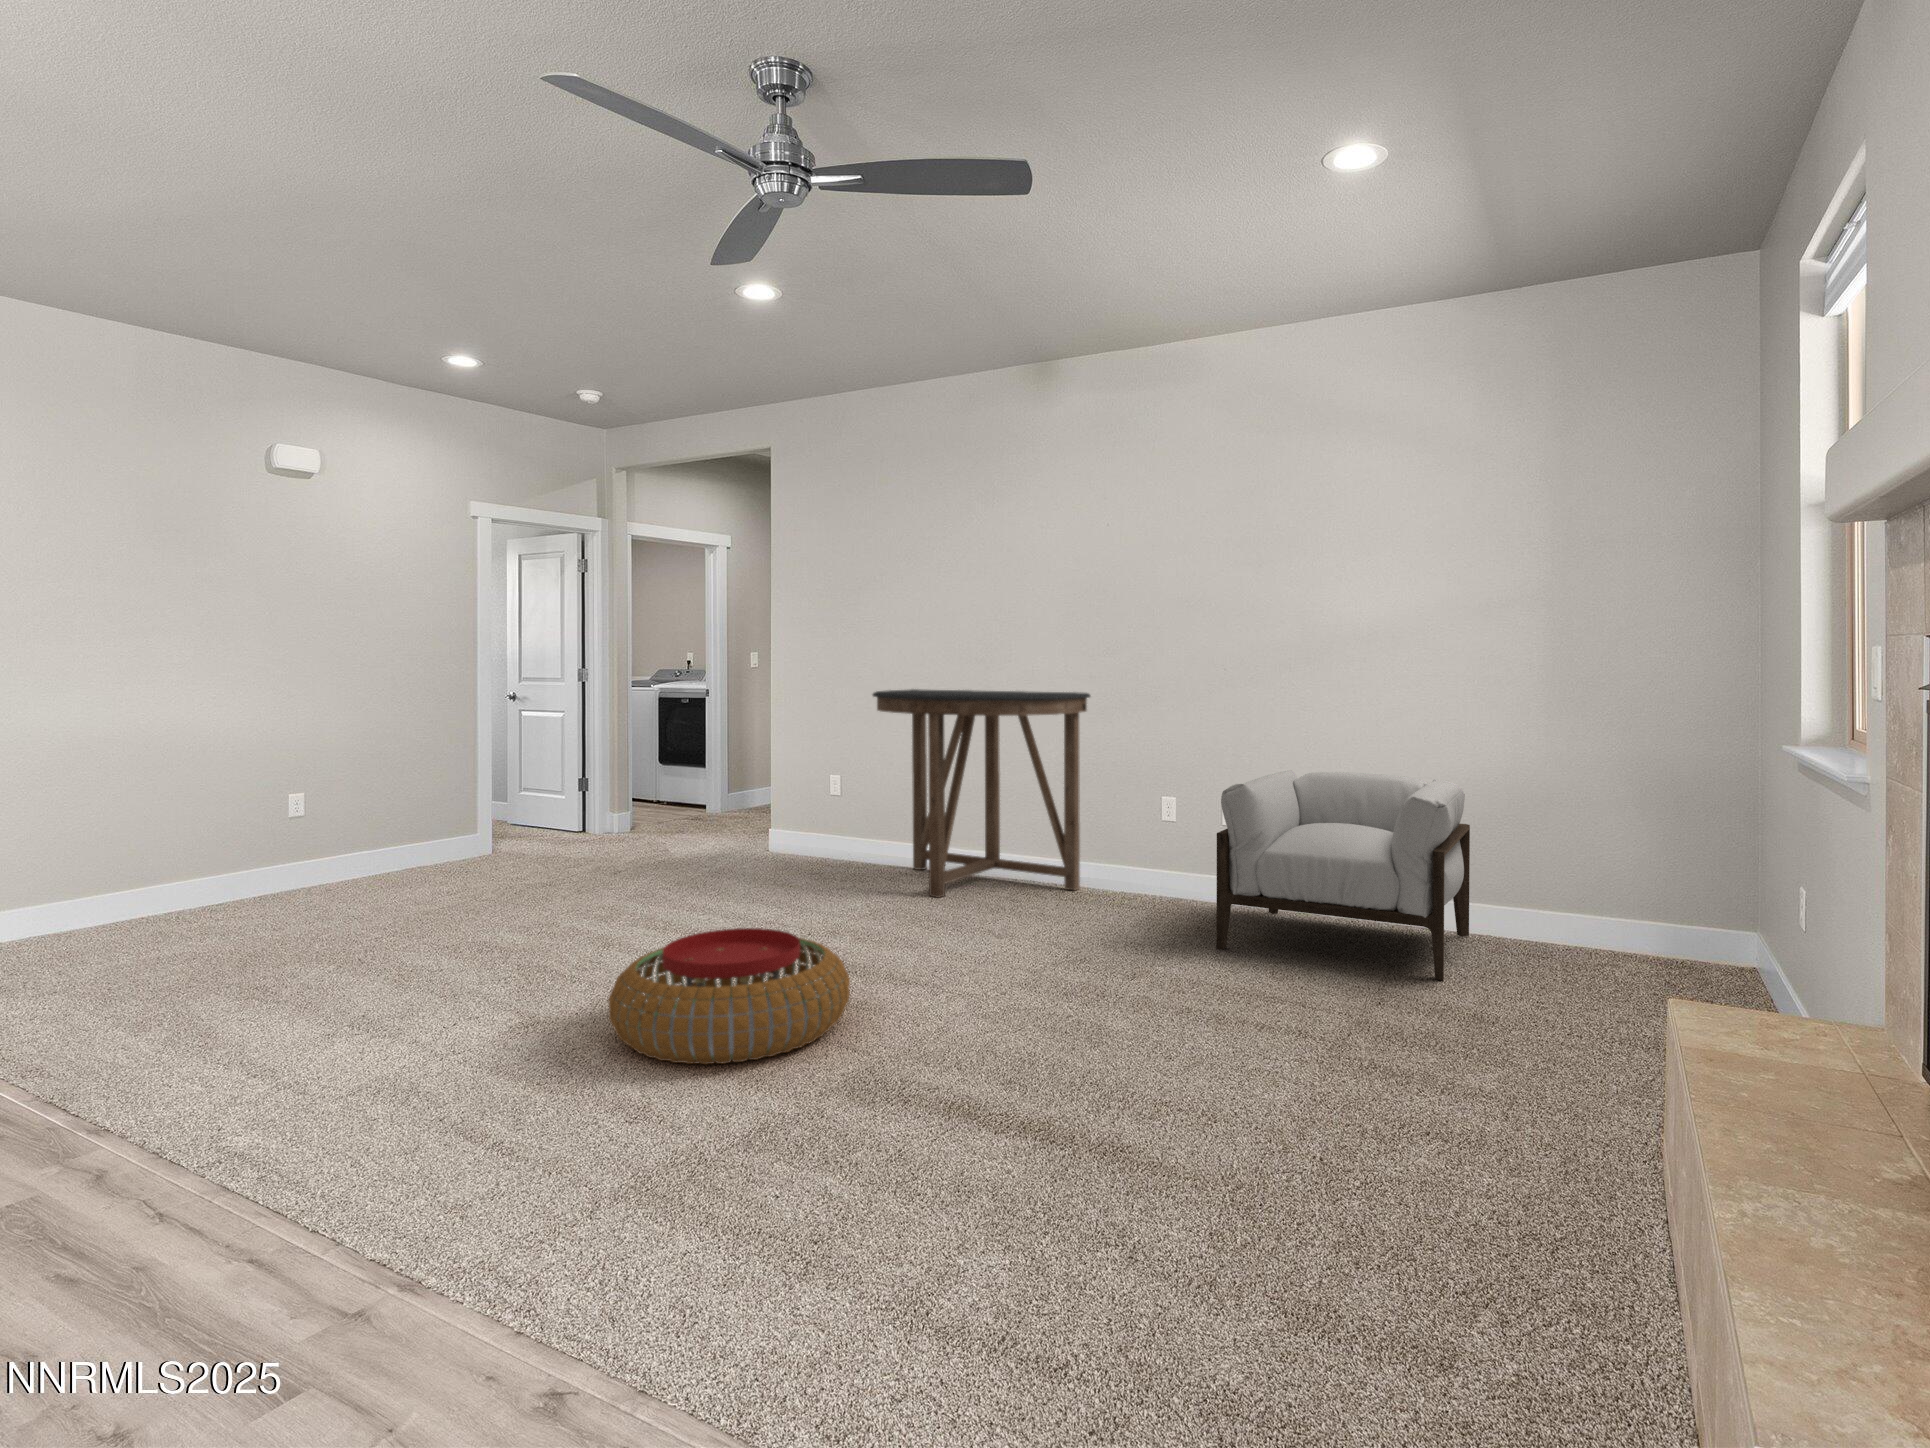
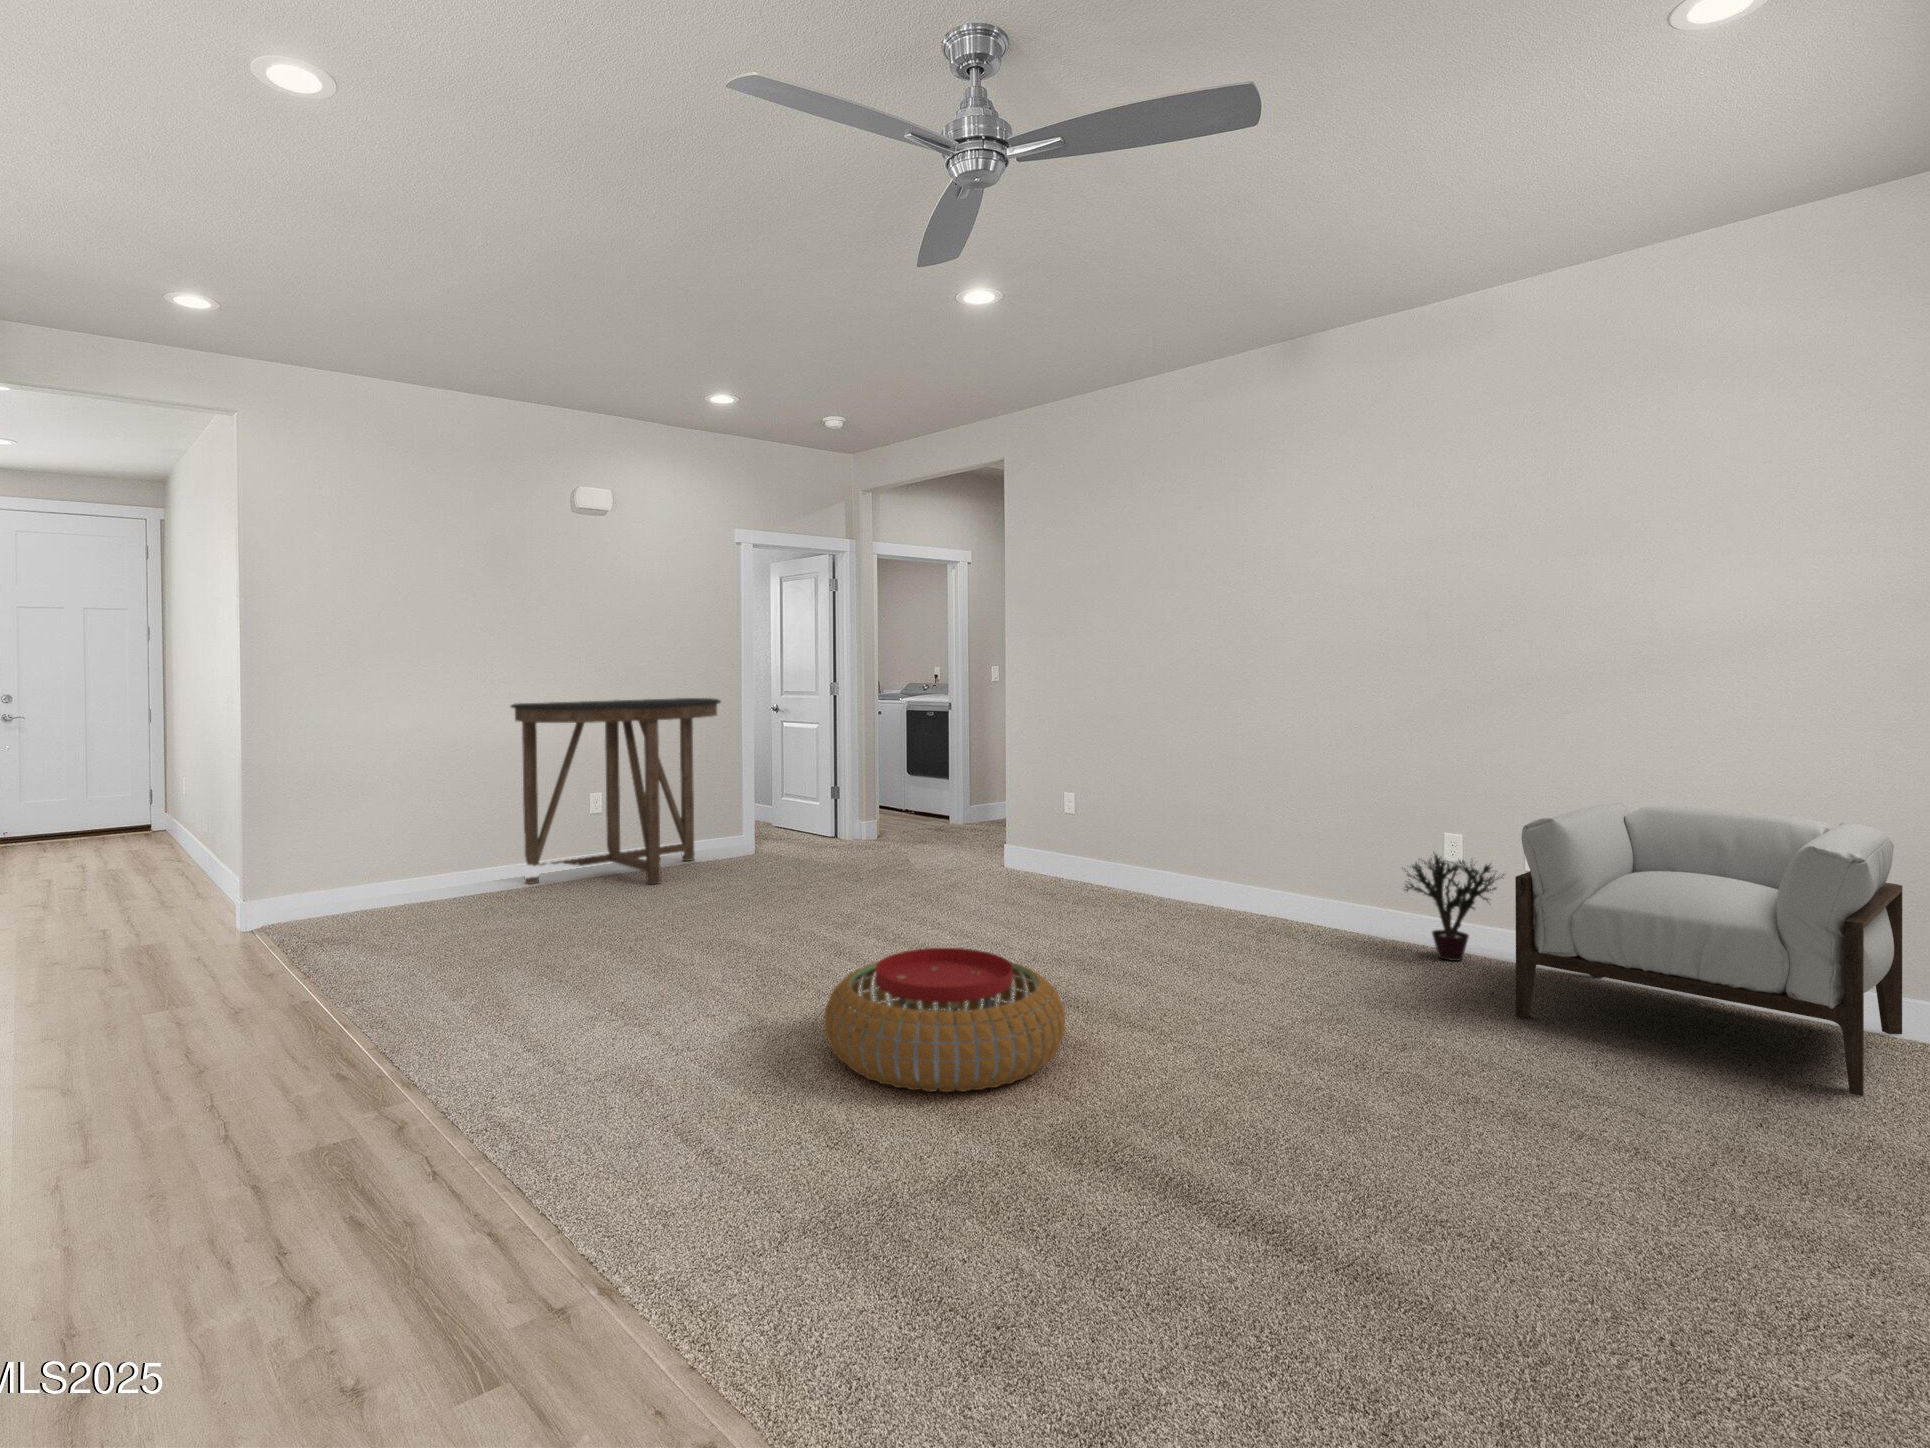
console table: present [873,689,1090,898] -> present [511,698,721,885]
potted plant: none [1128,817,1210,910] -> present [1402,854,1502,961]

